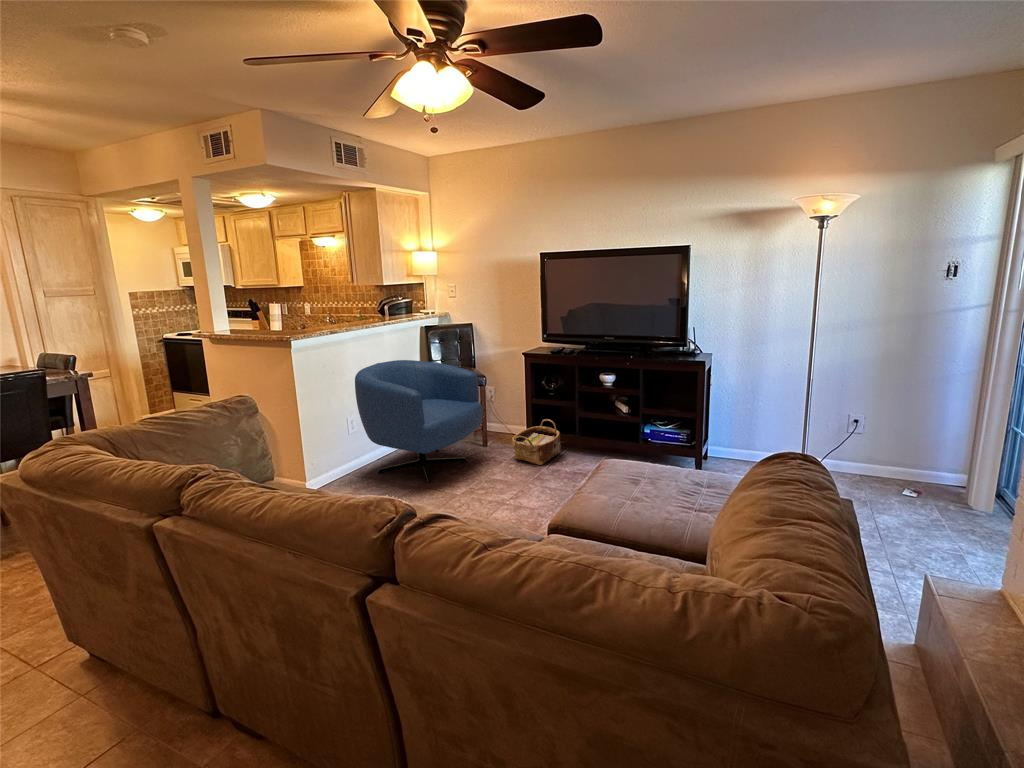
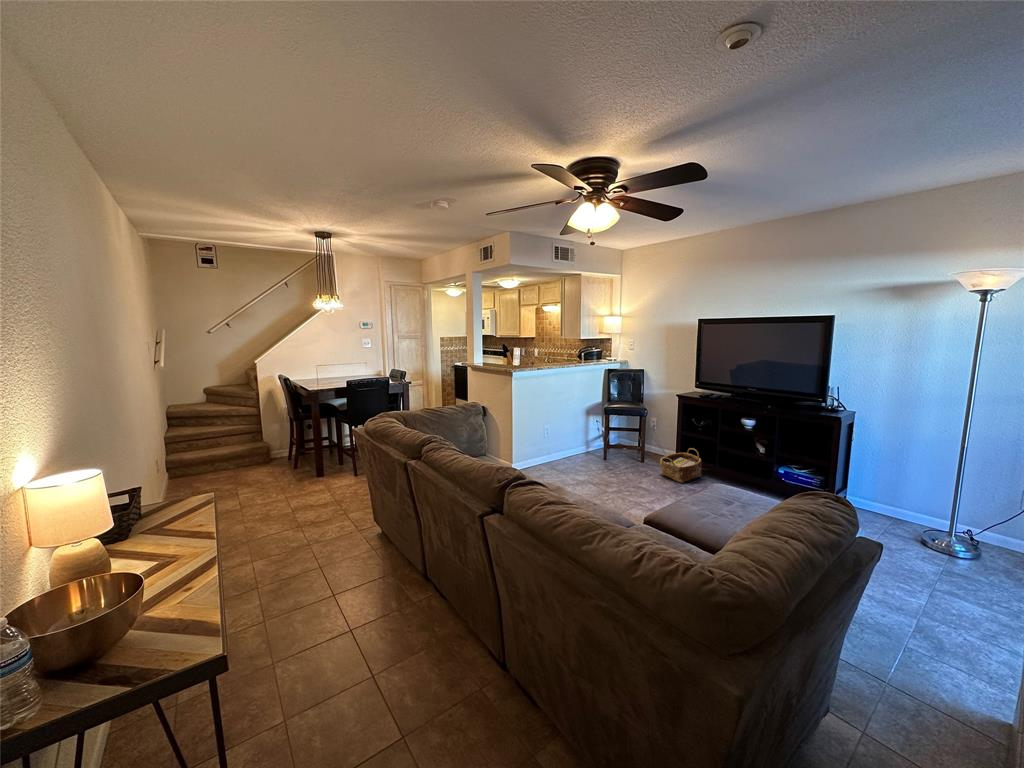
armchair: present [355,360,483,484] -> none [550,391,639,480]

